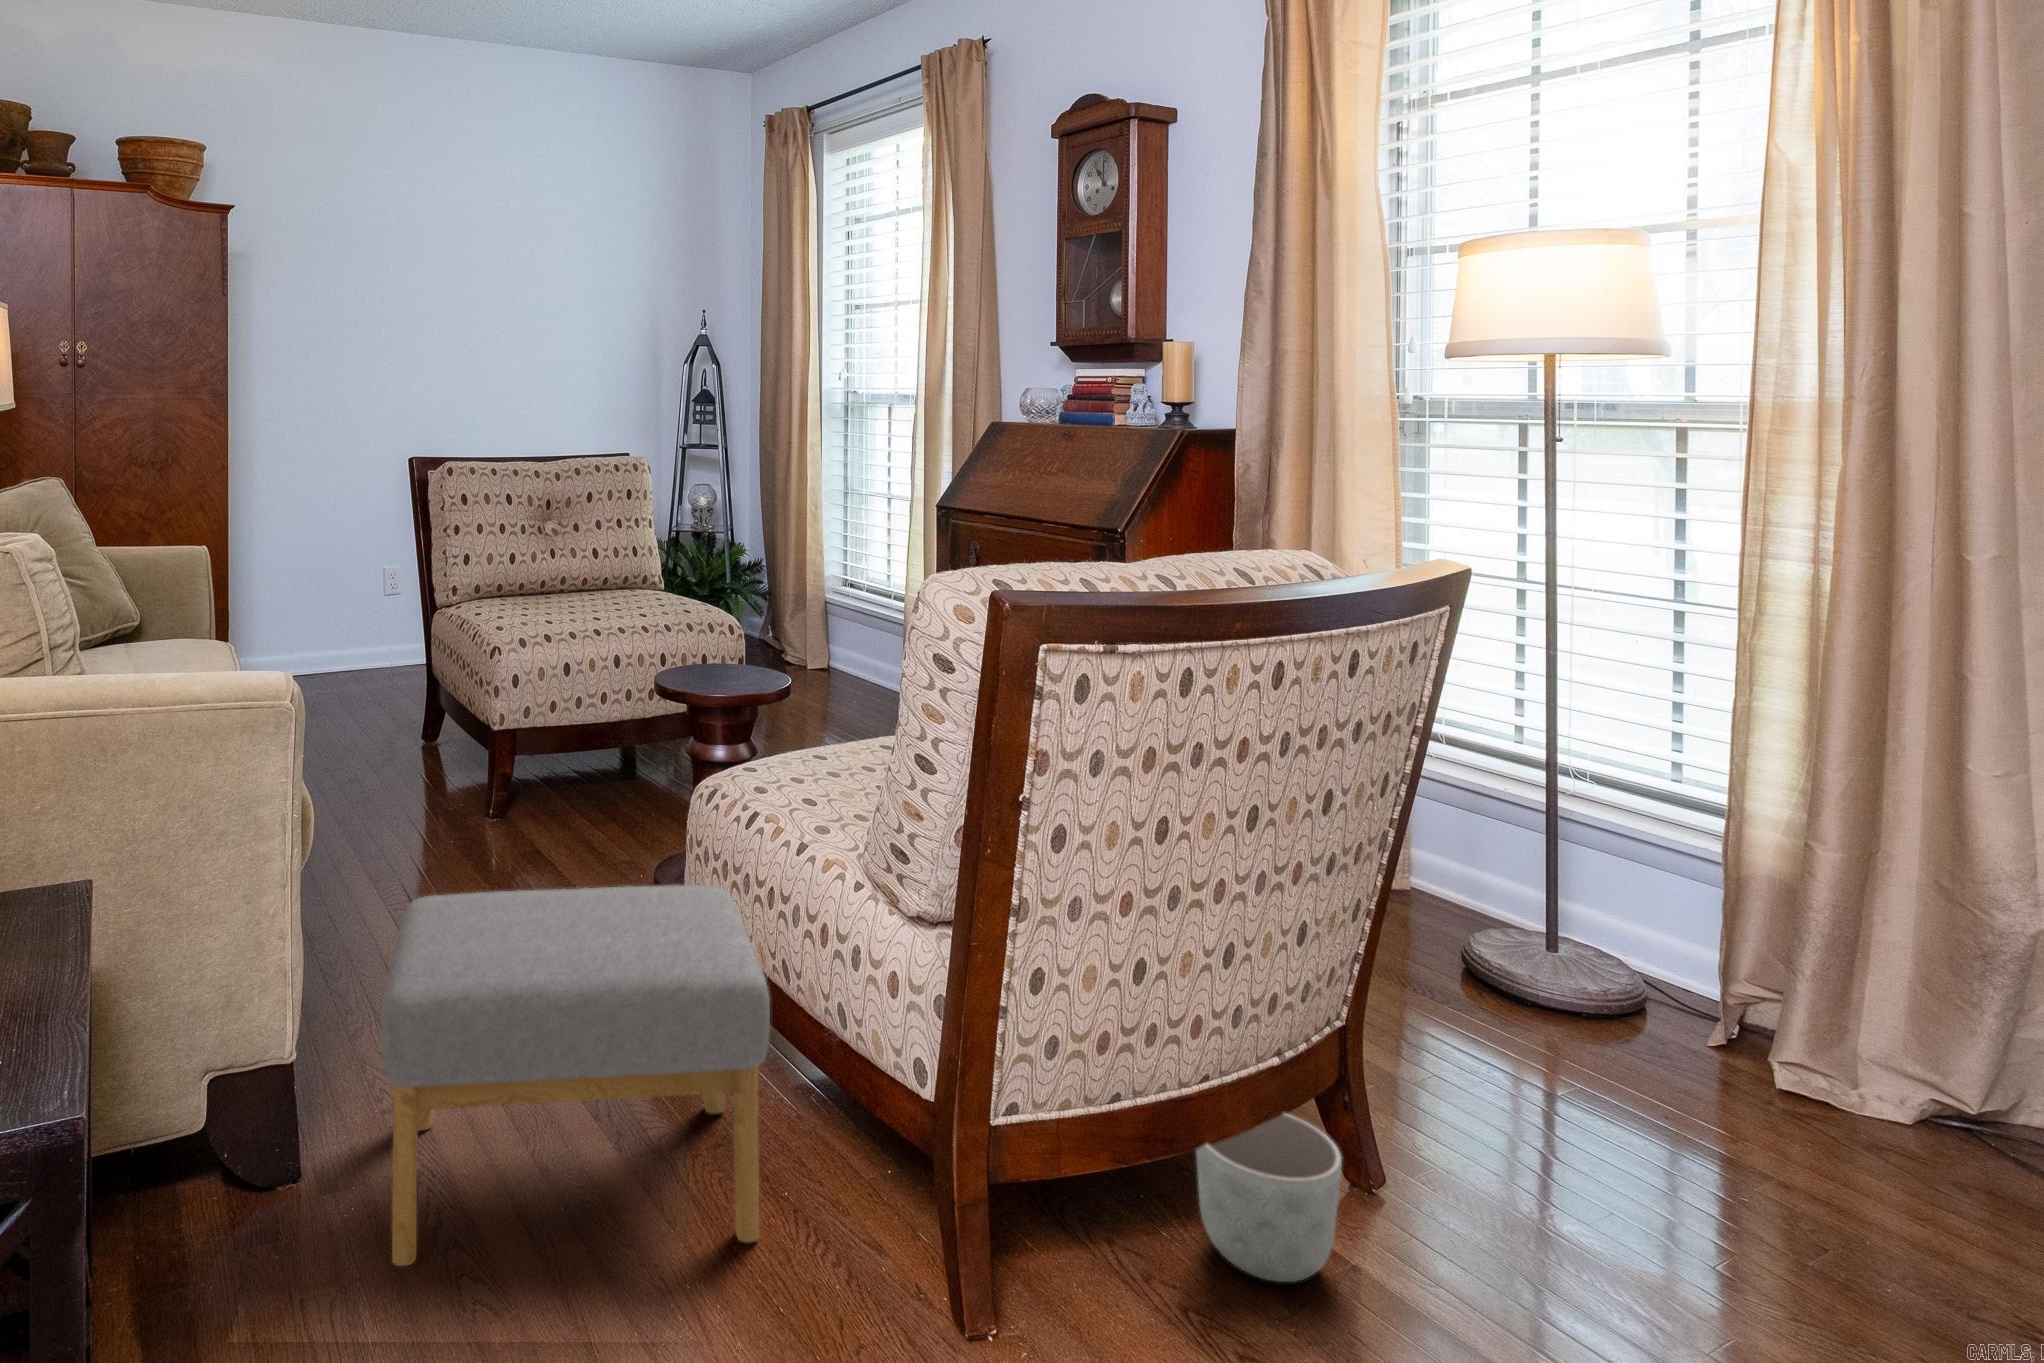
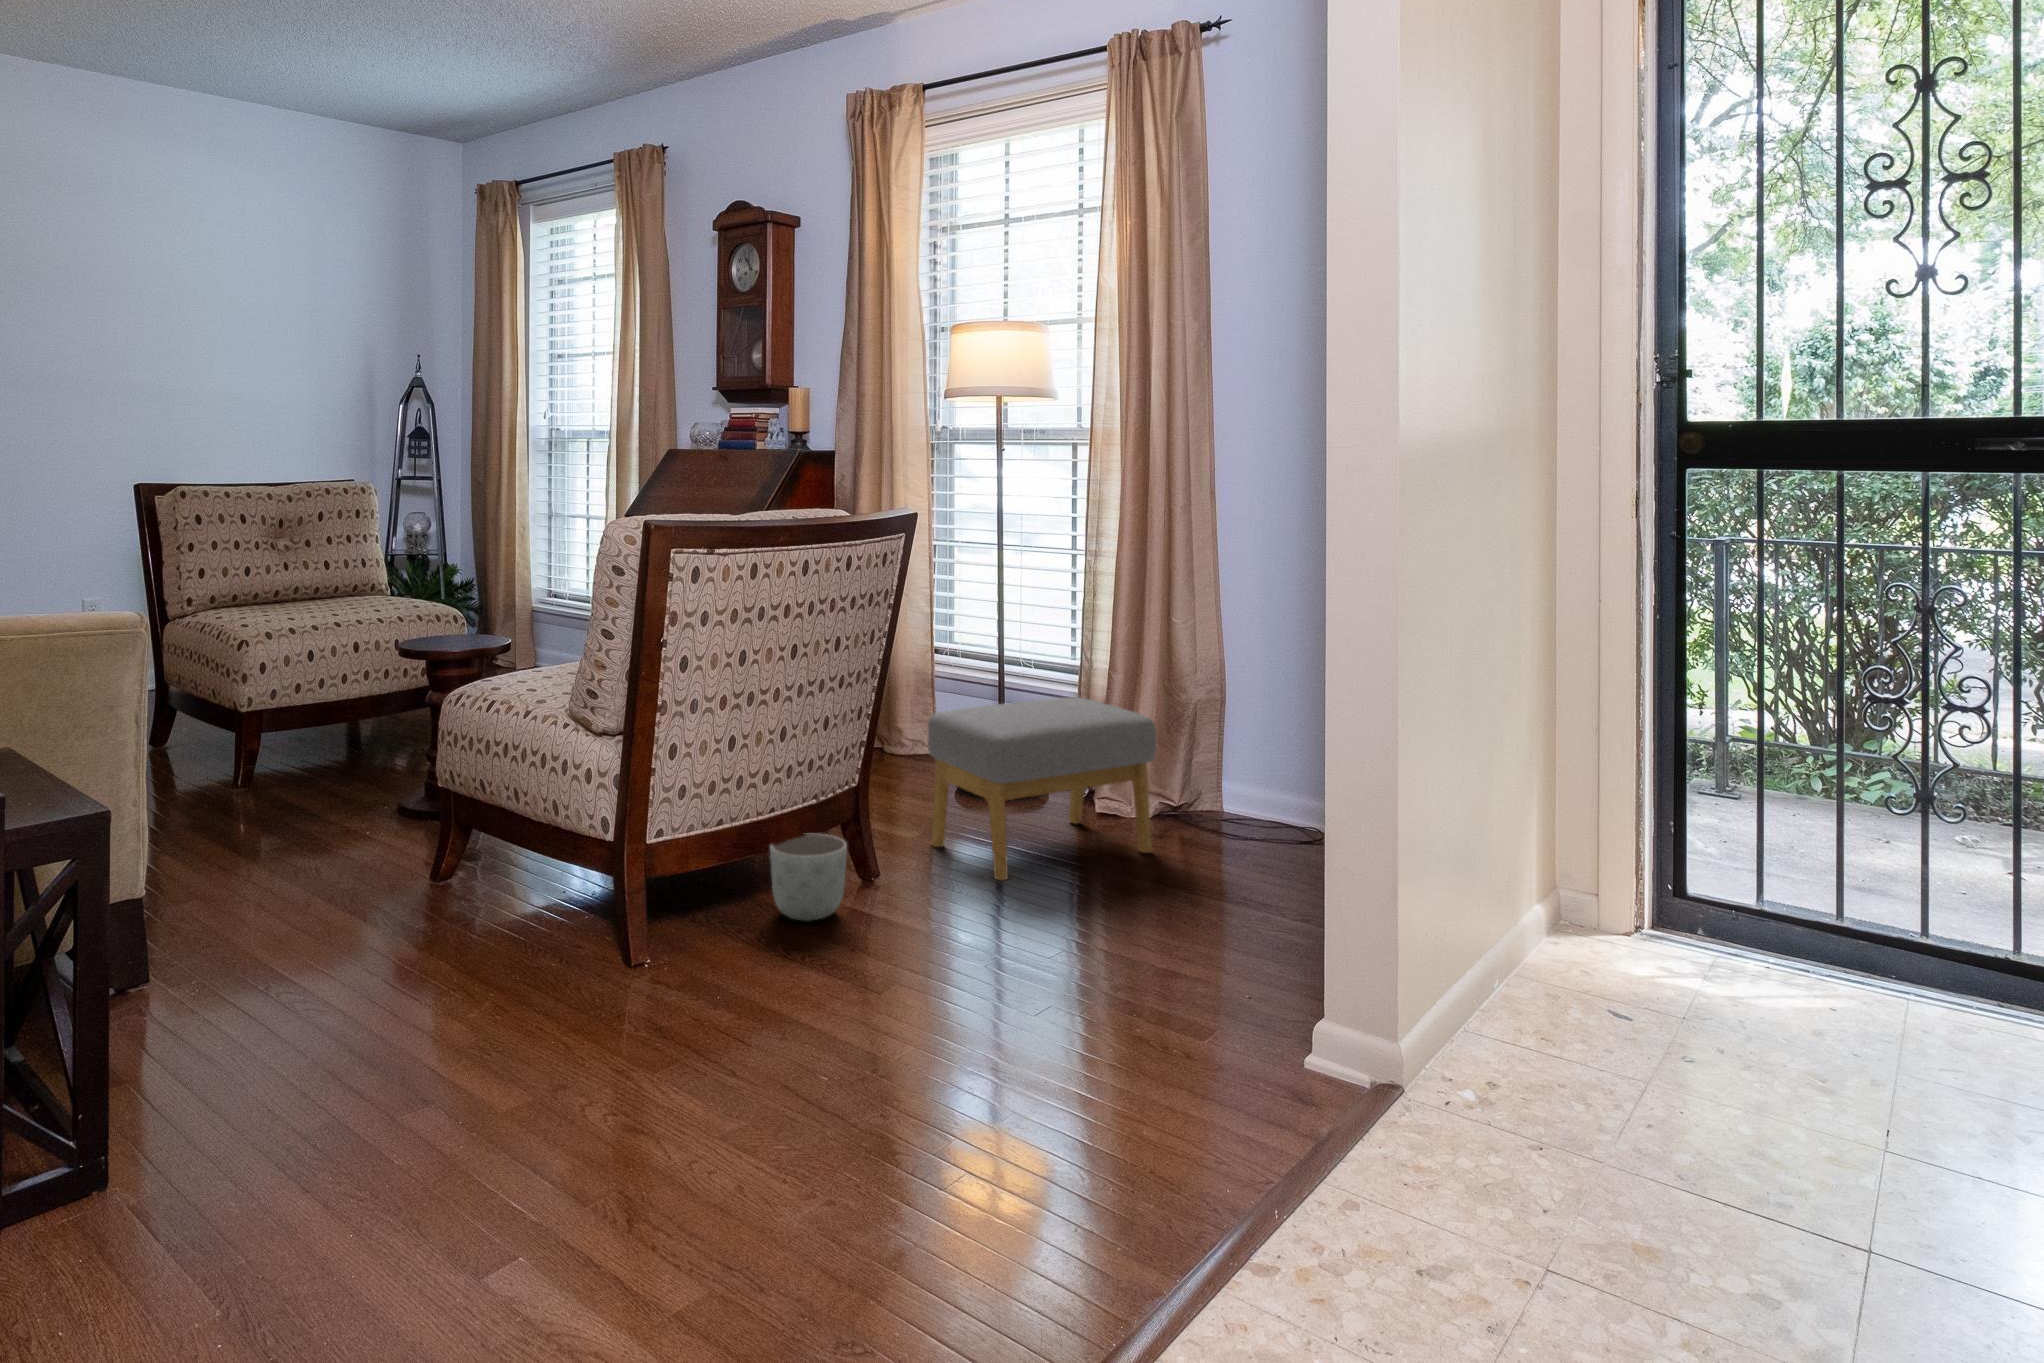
footstool: present [381,885,770,1266] -> present [928,697,1156,881]

